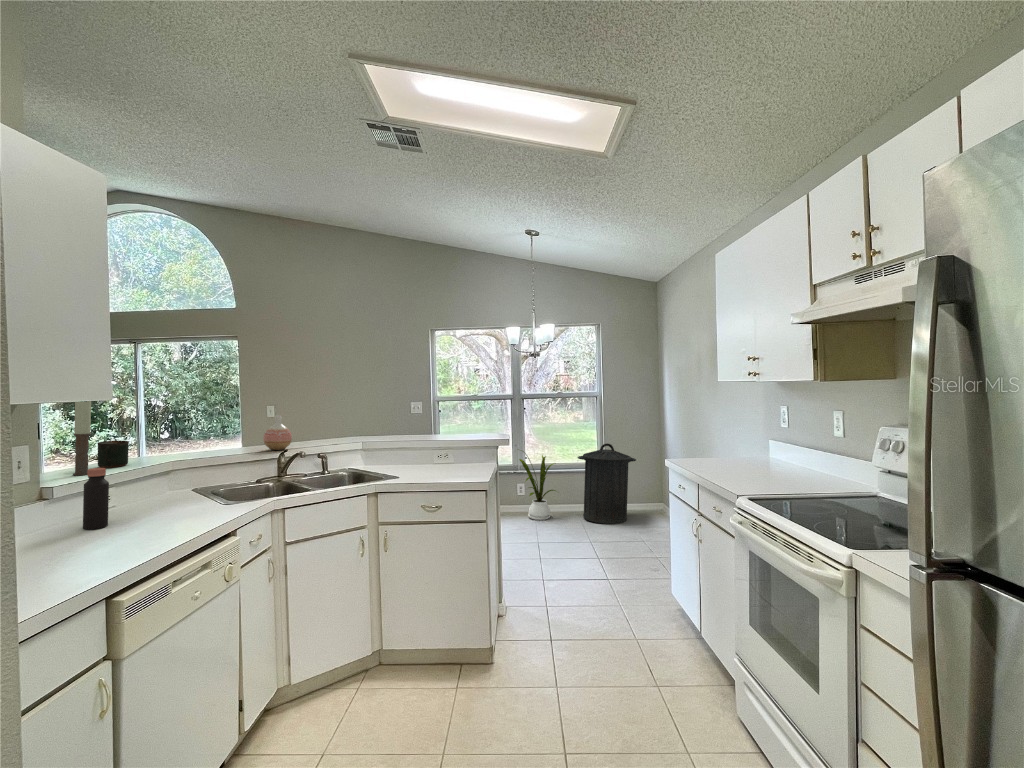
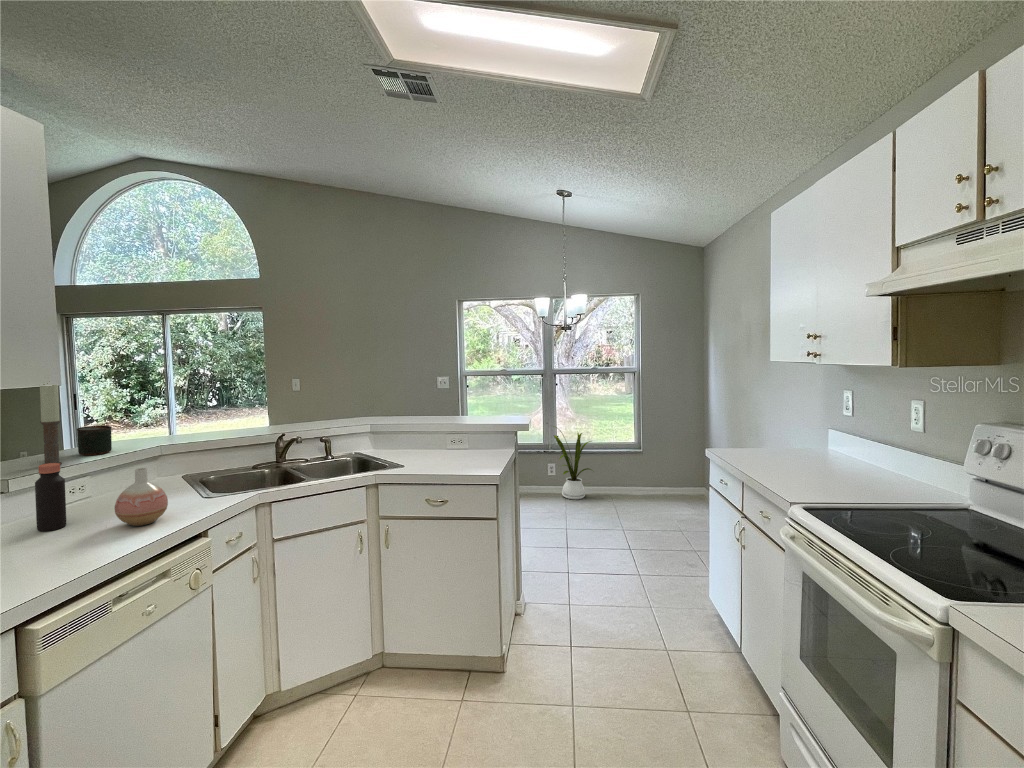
vase: present [263,415,292,450] -> present [115,468,168,526]
trash can: present [578,443,636,524] -> none [615,422,679,507]

